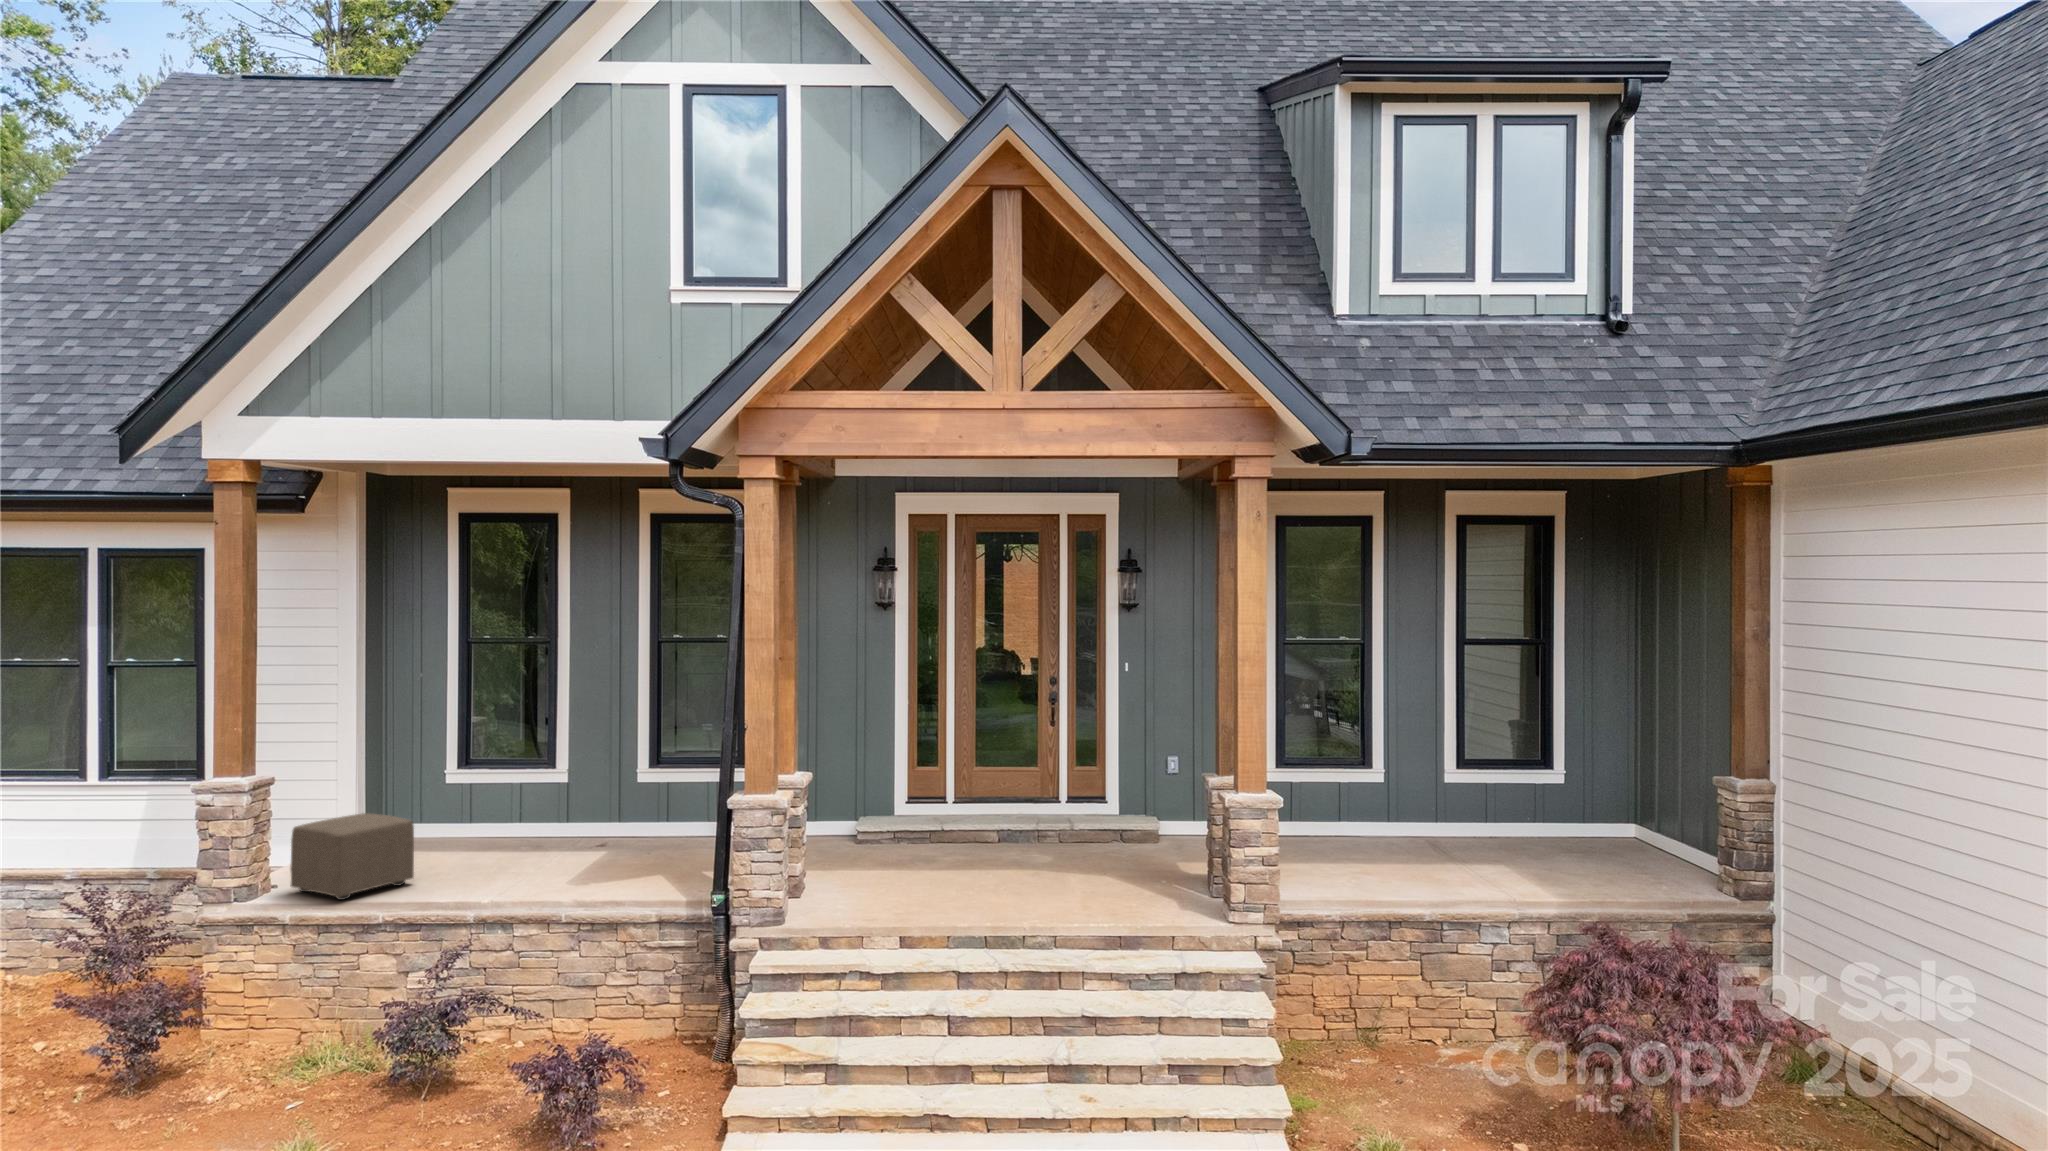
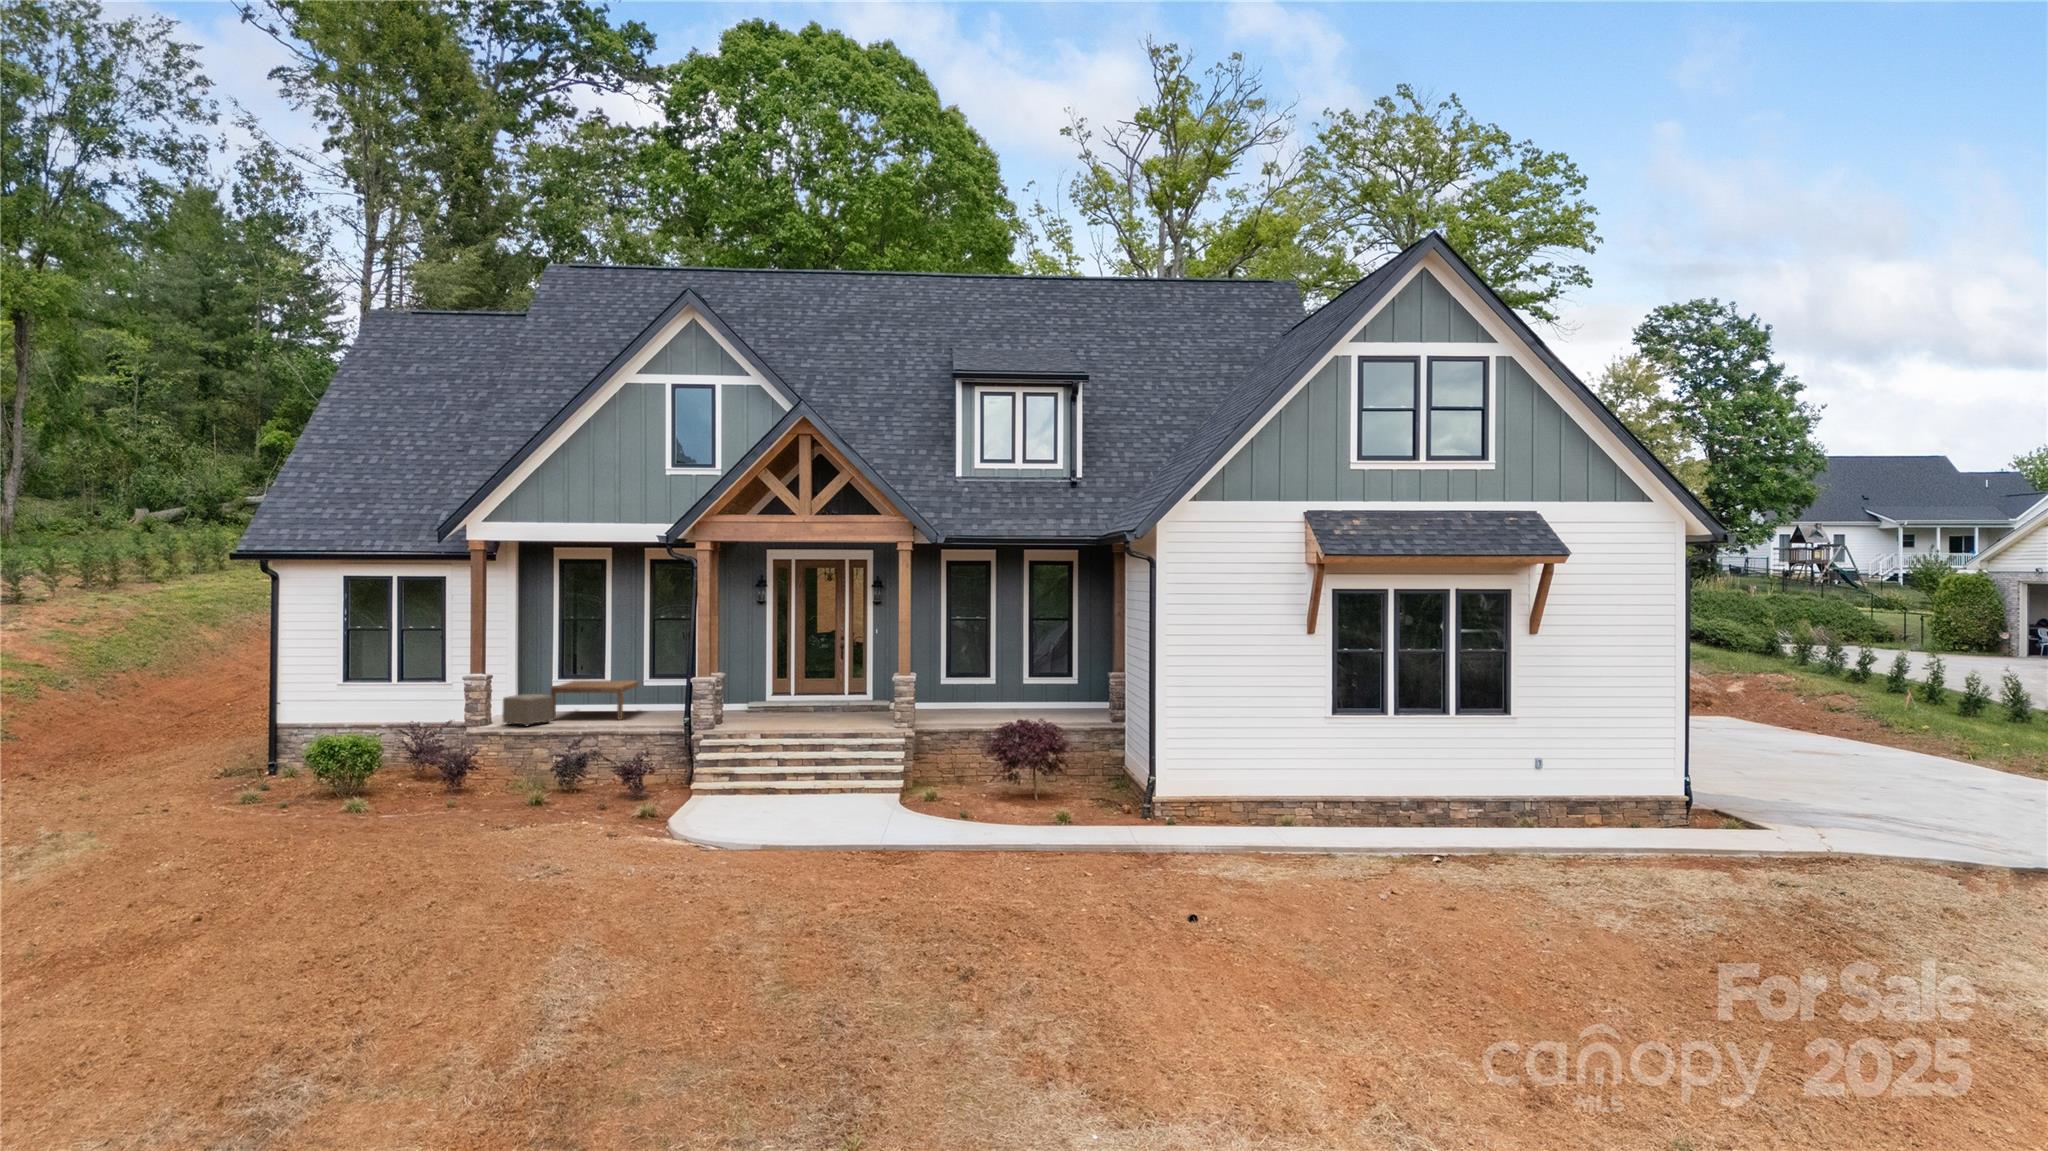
coffee table: none [415,770,631,874] -> present [551,681,638,720]

